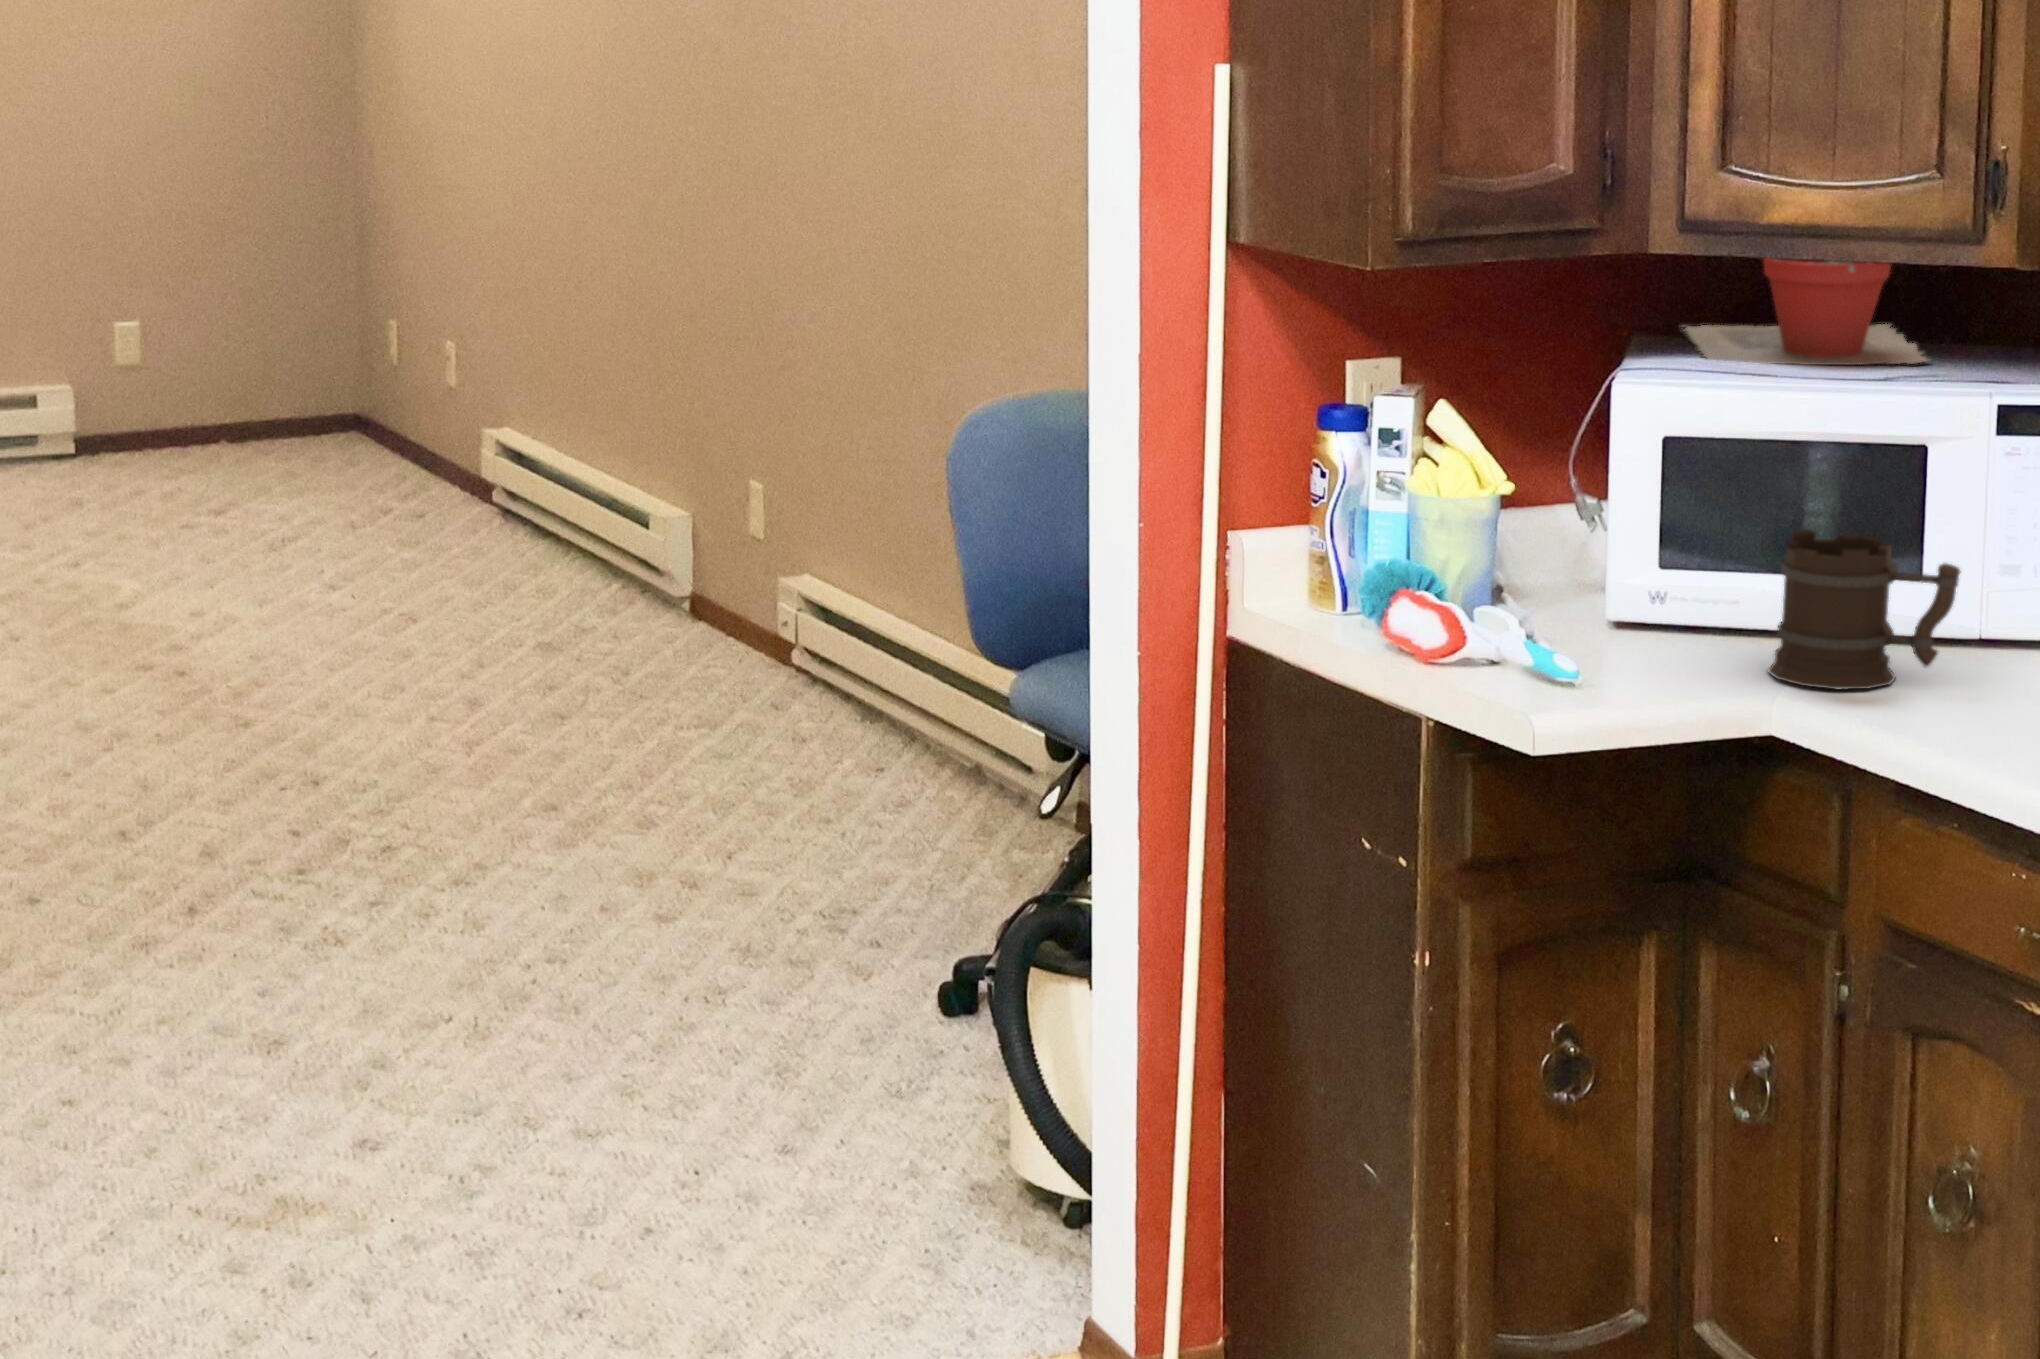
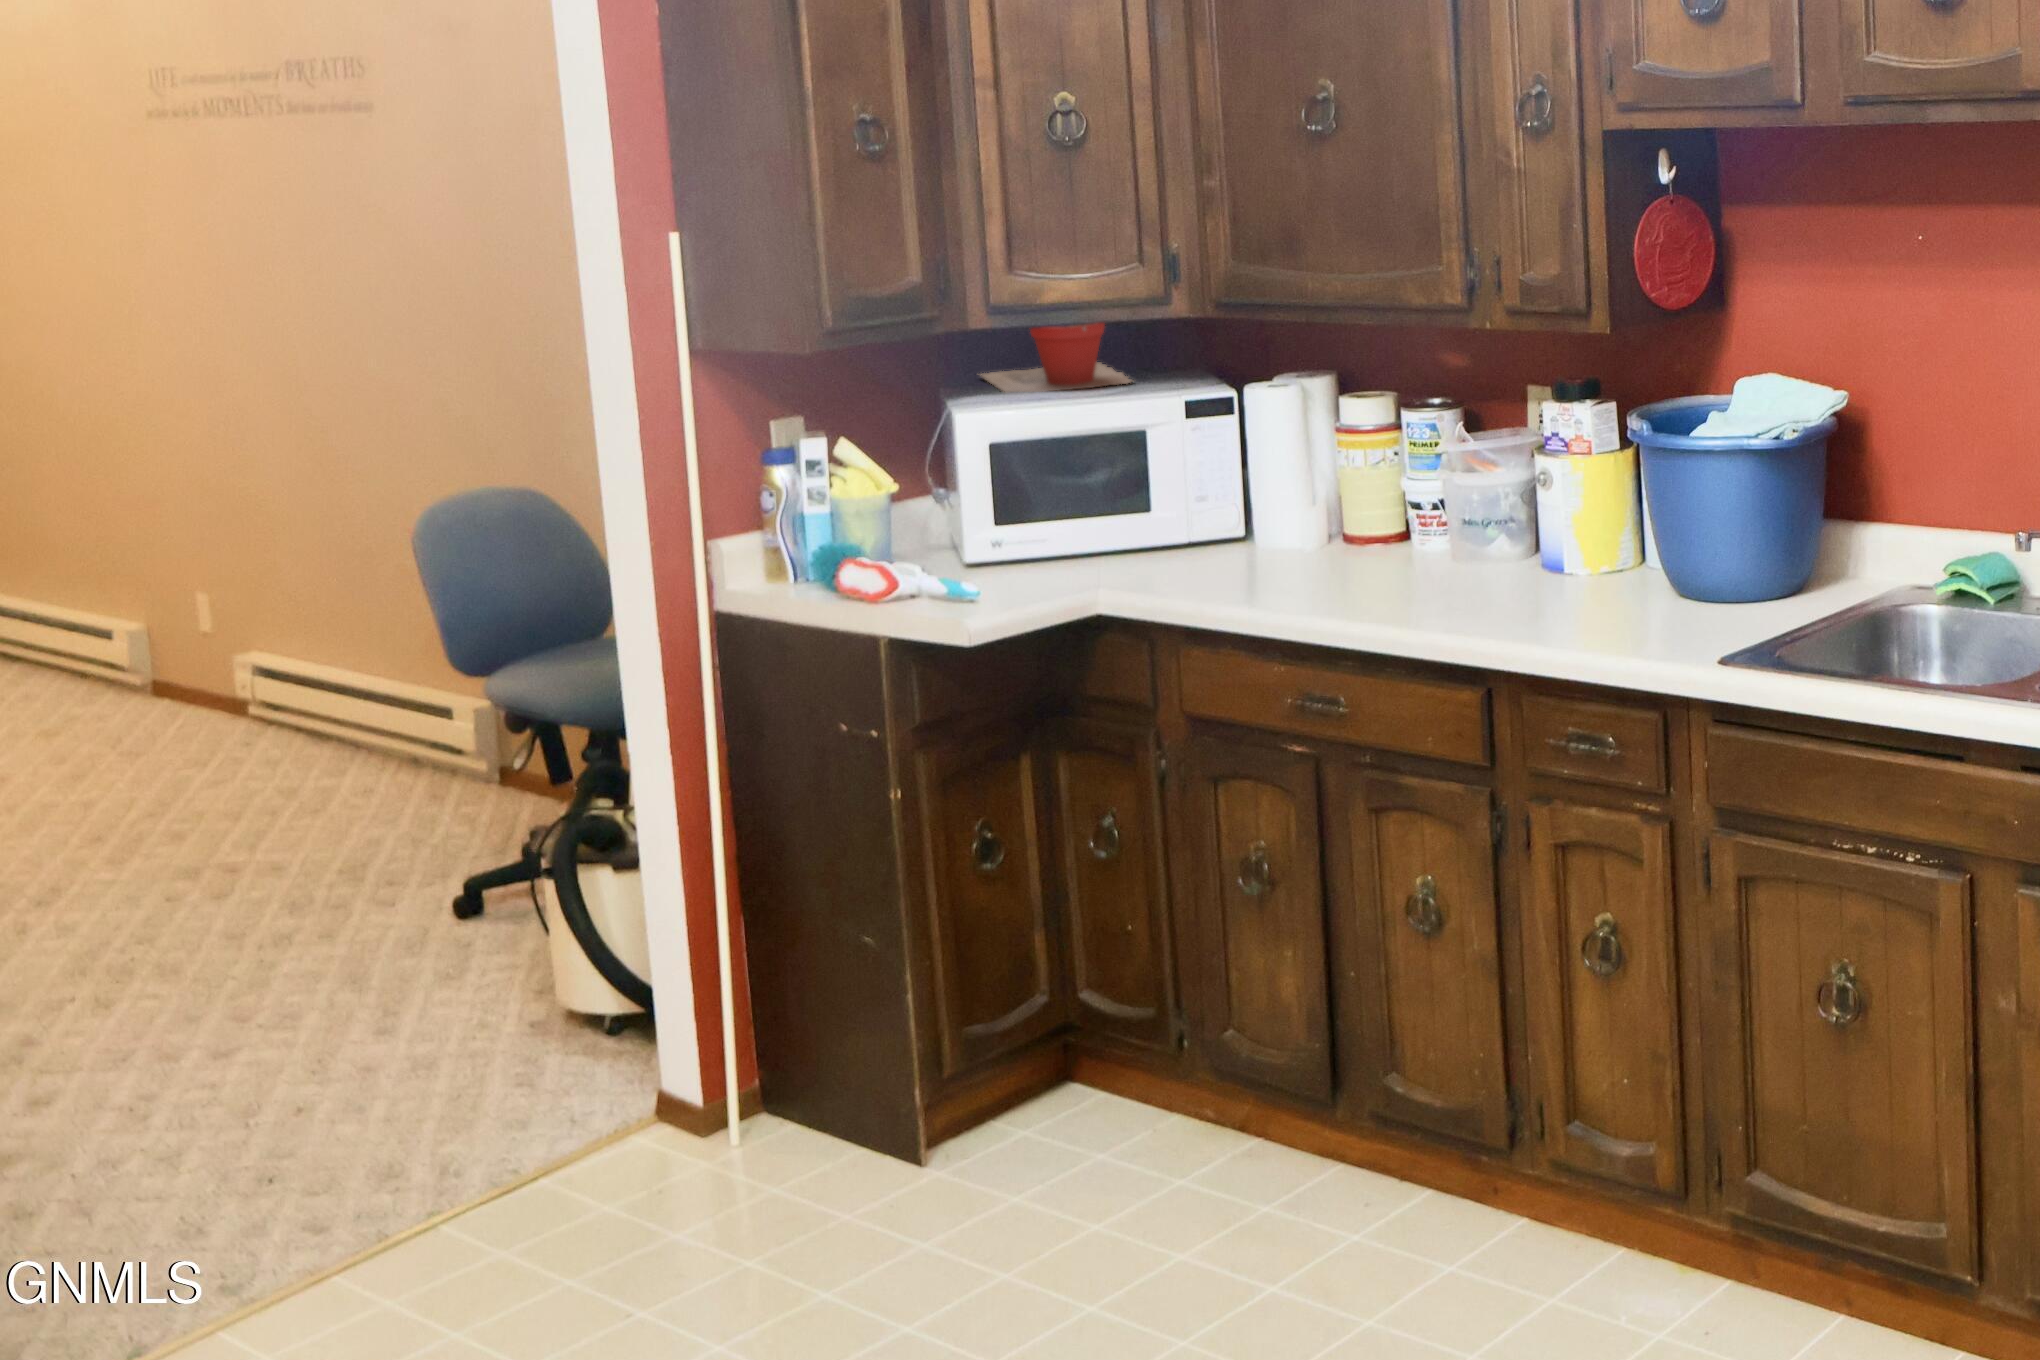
mug: present [1768,529,1961,689] -> none [1076,489,1179,586]

